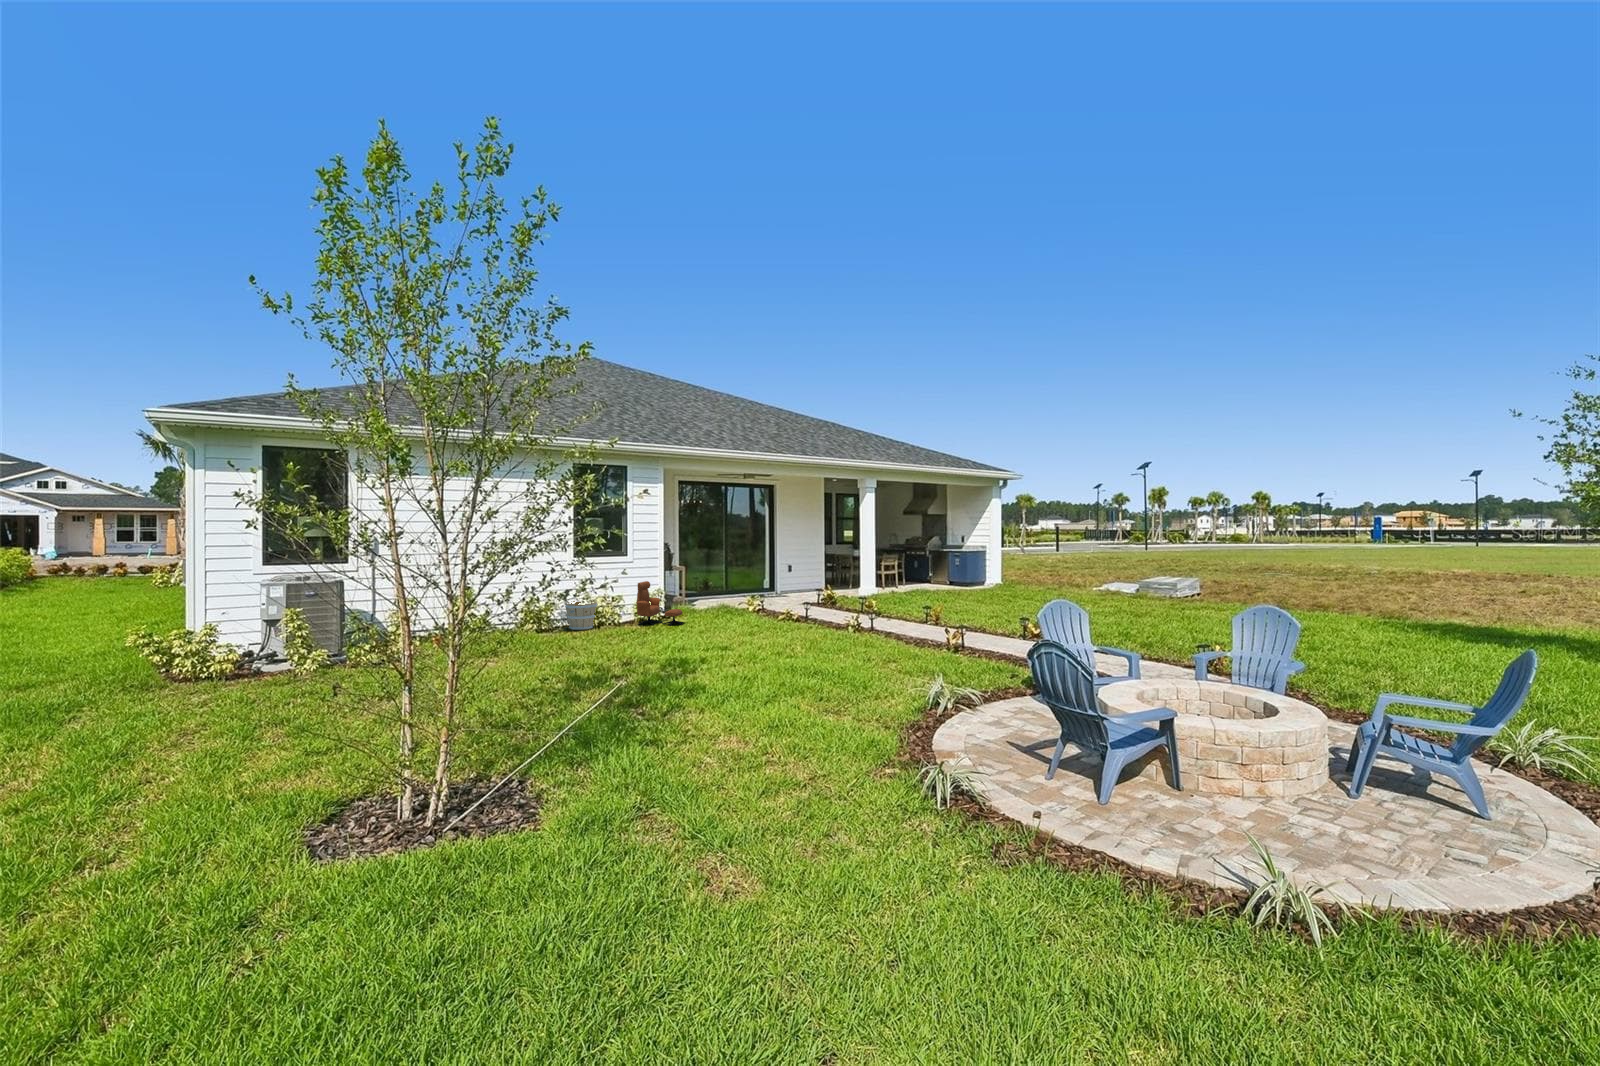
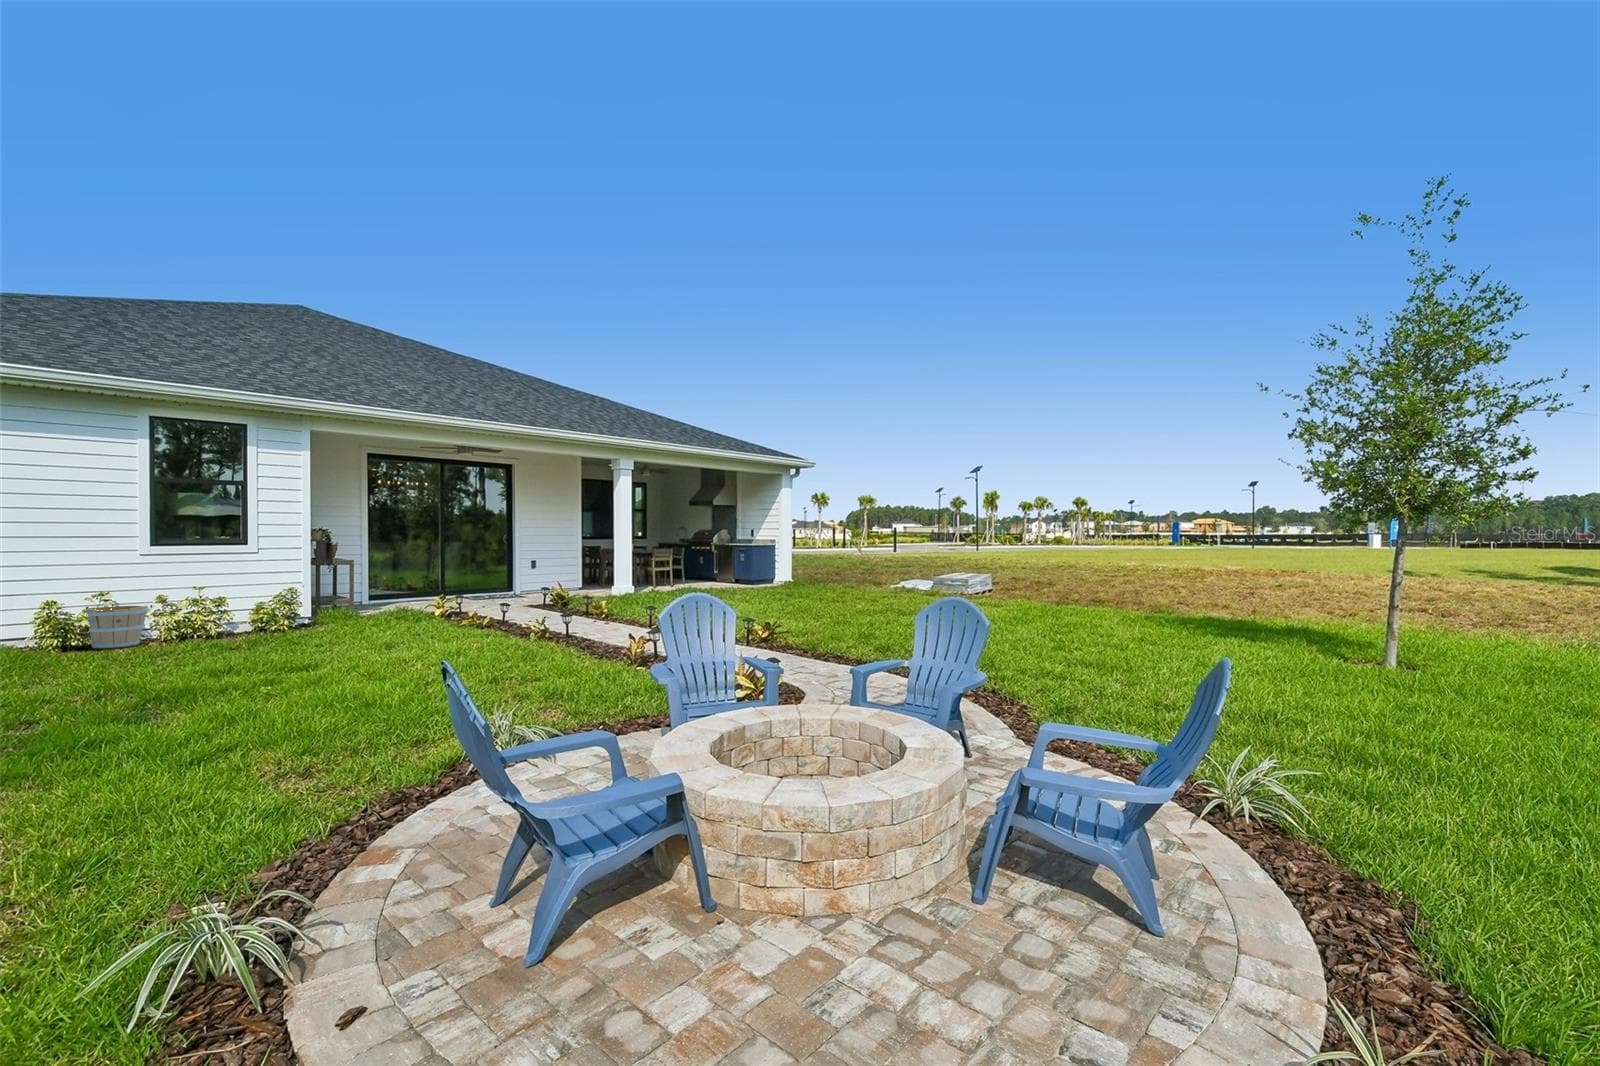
lounge chair: present [636,581,683,626] -> none [219,576,304,639]

